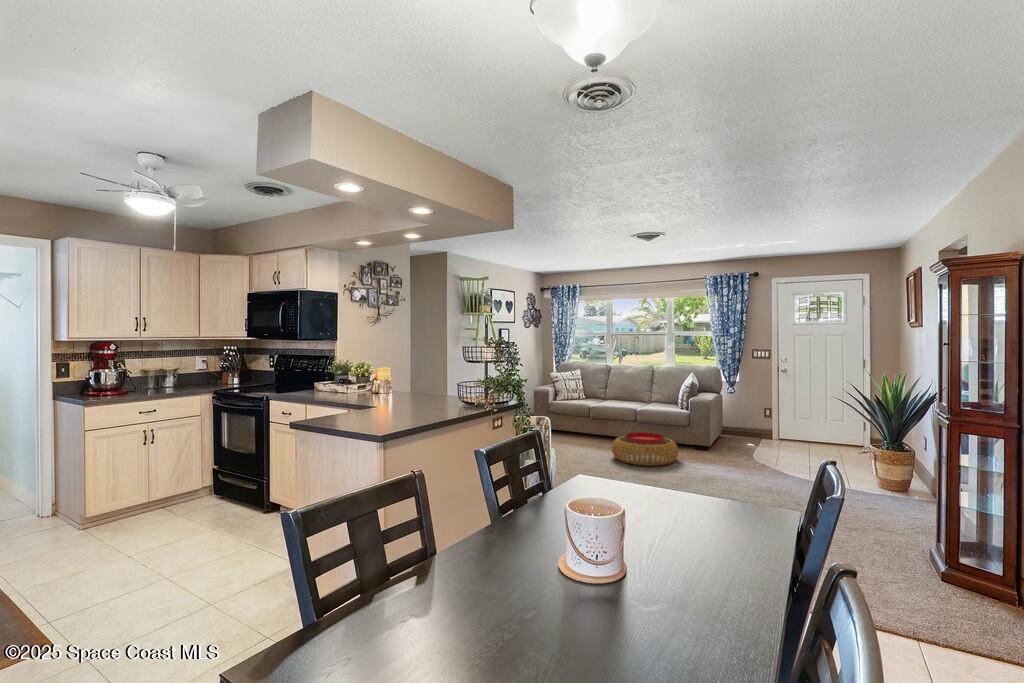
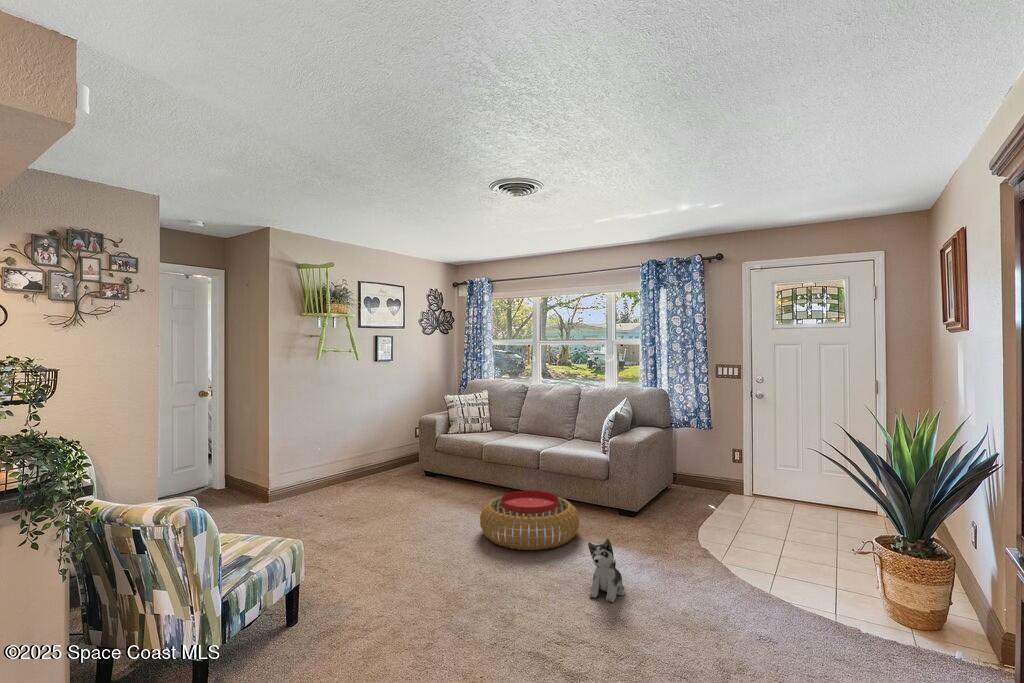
plush toy: none [703,450,726,485] -> present [588,539,625,602]

